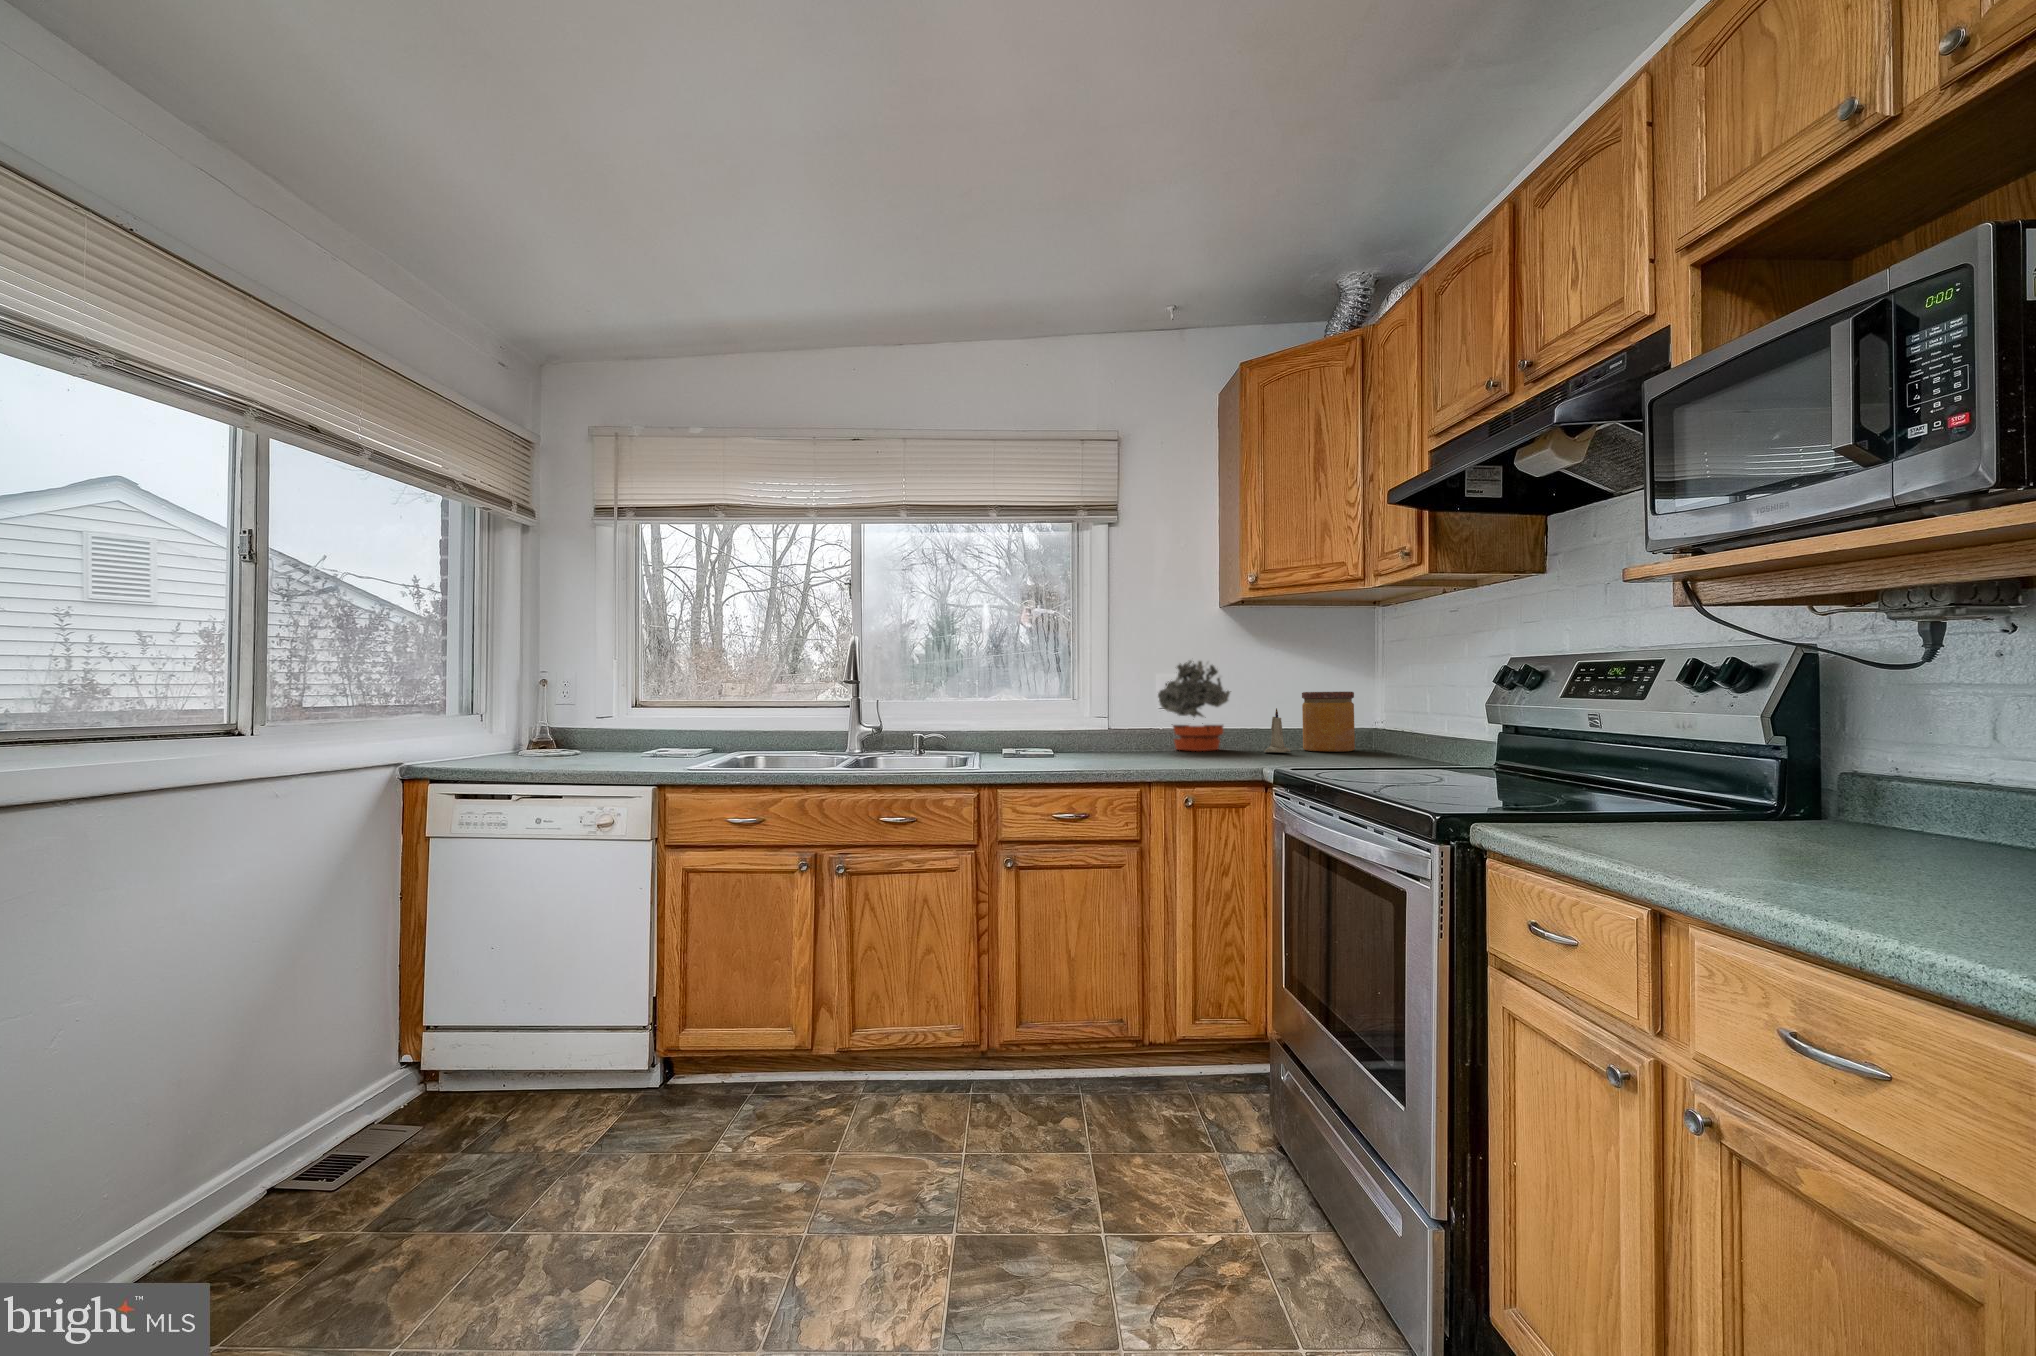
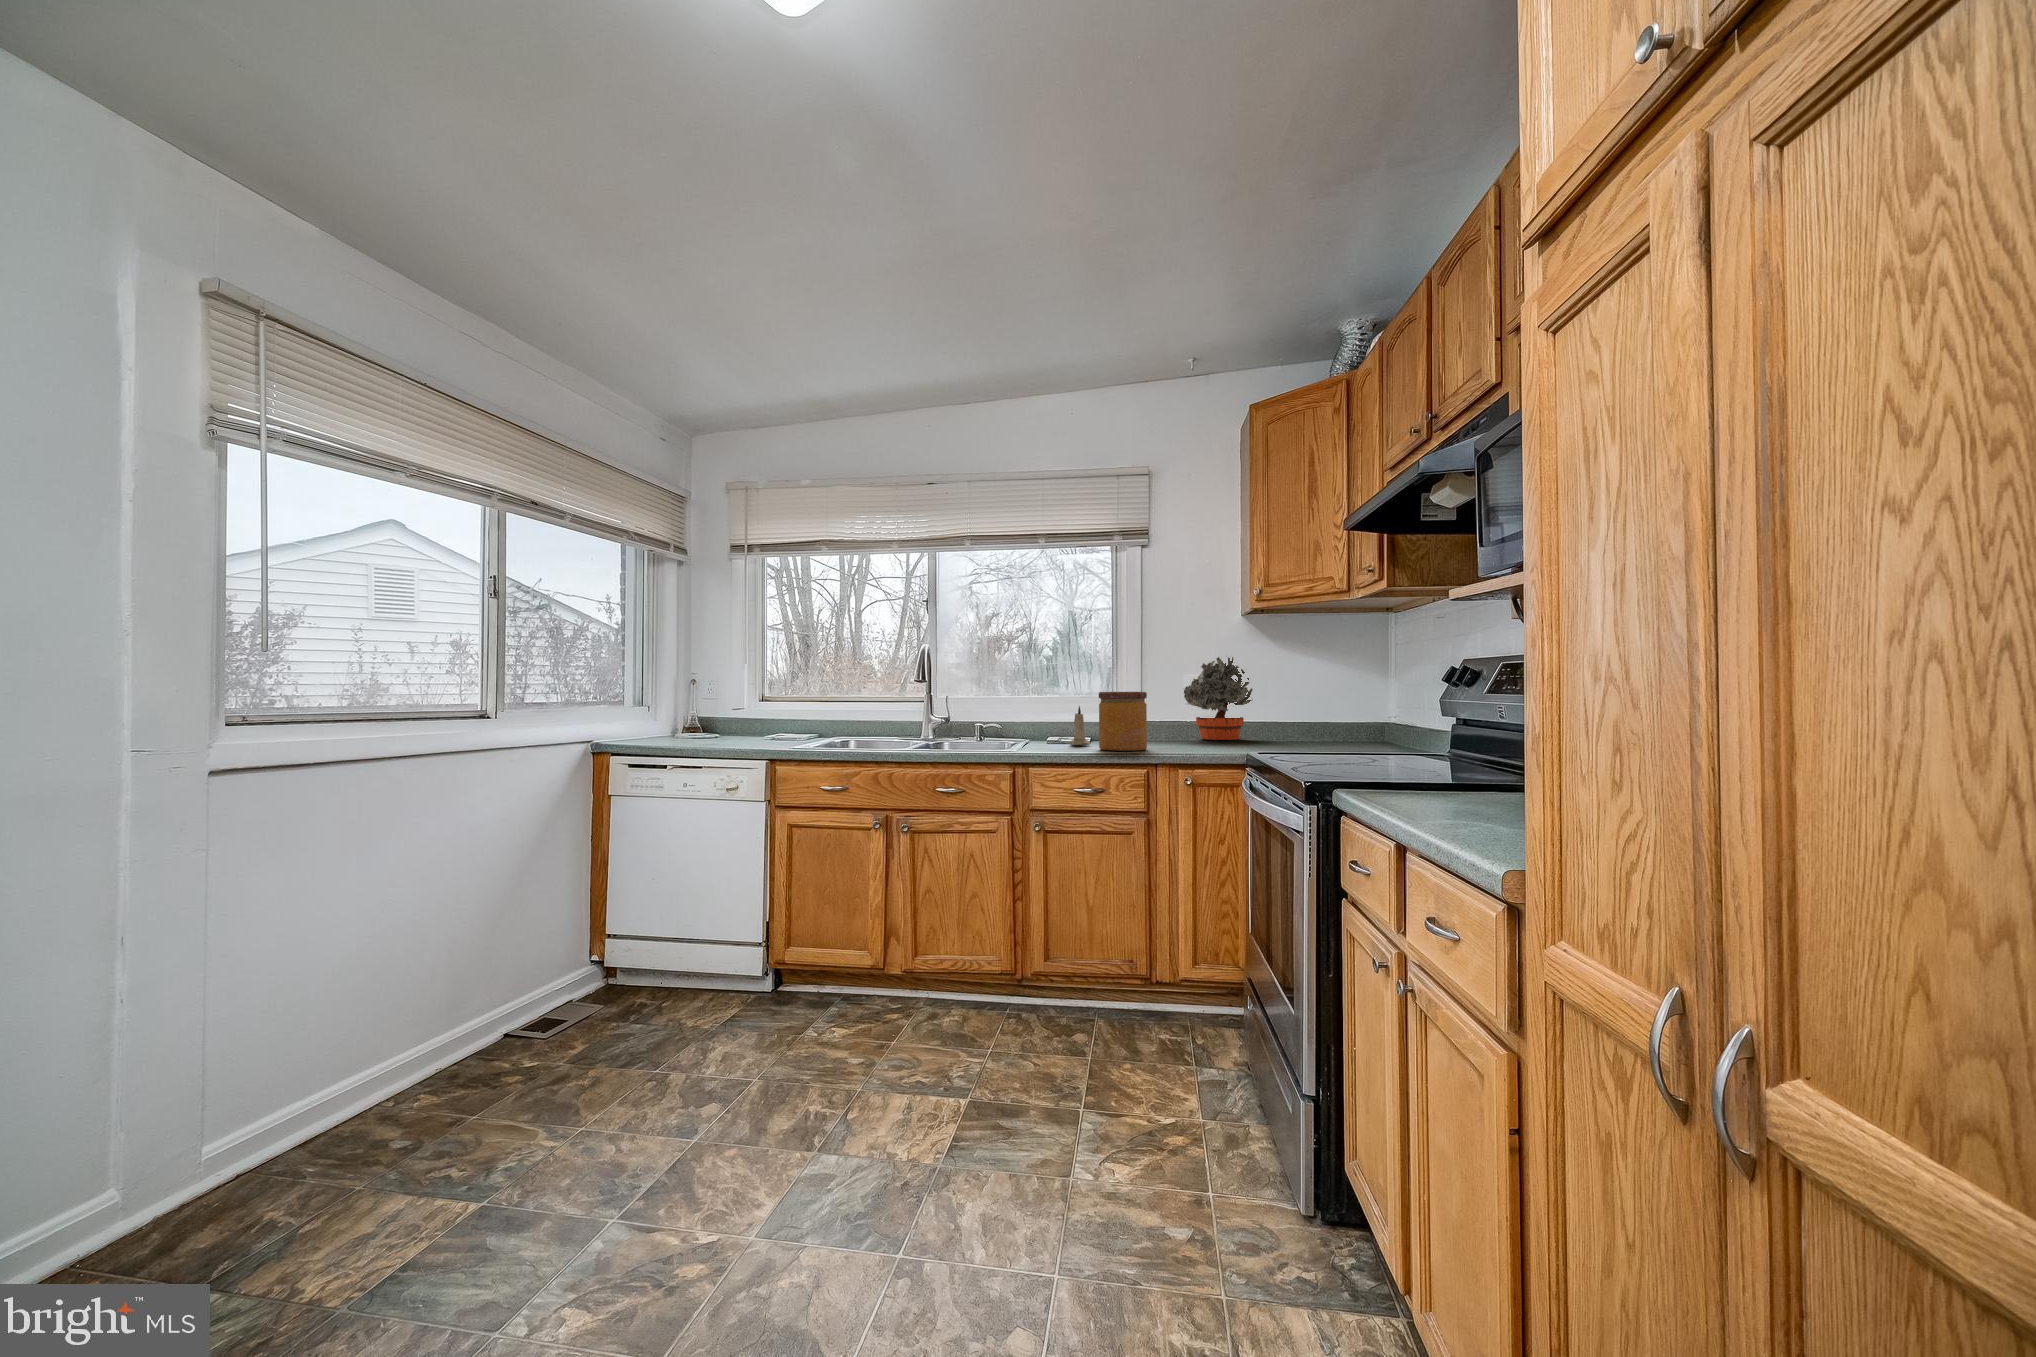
jar: present [1302,692,1355,752] -> present [1099,692,1147,751]
candle: present [1264,708,1291,753] -> present [1069,706,1091,745]

